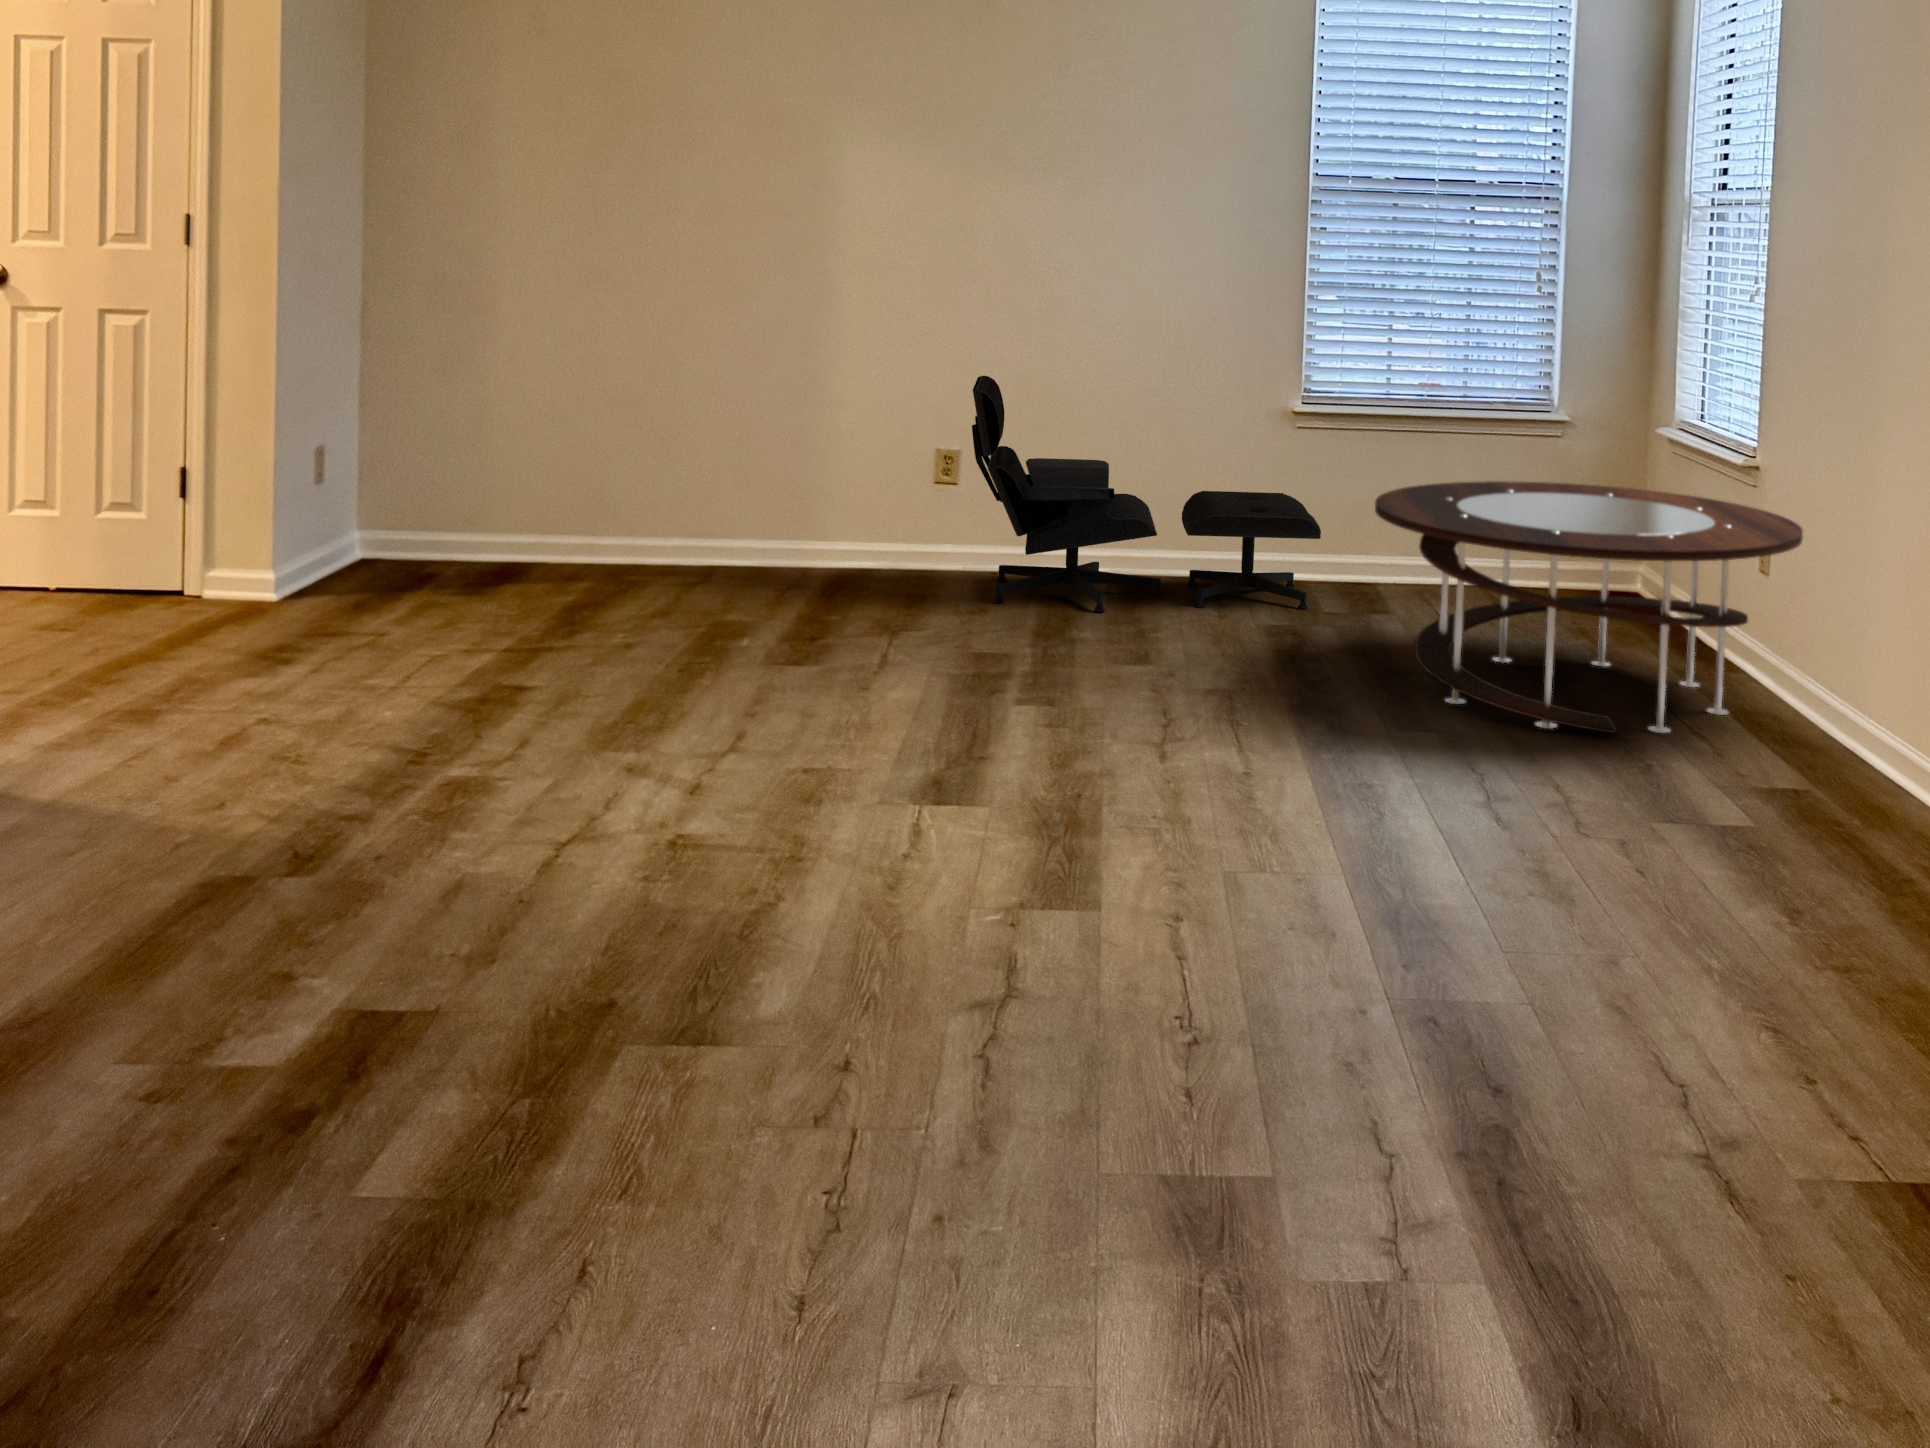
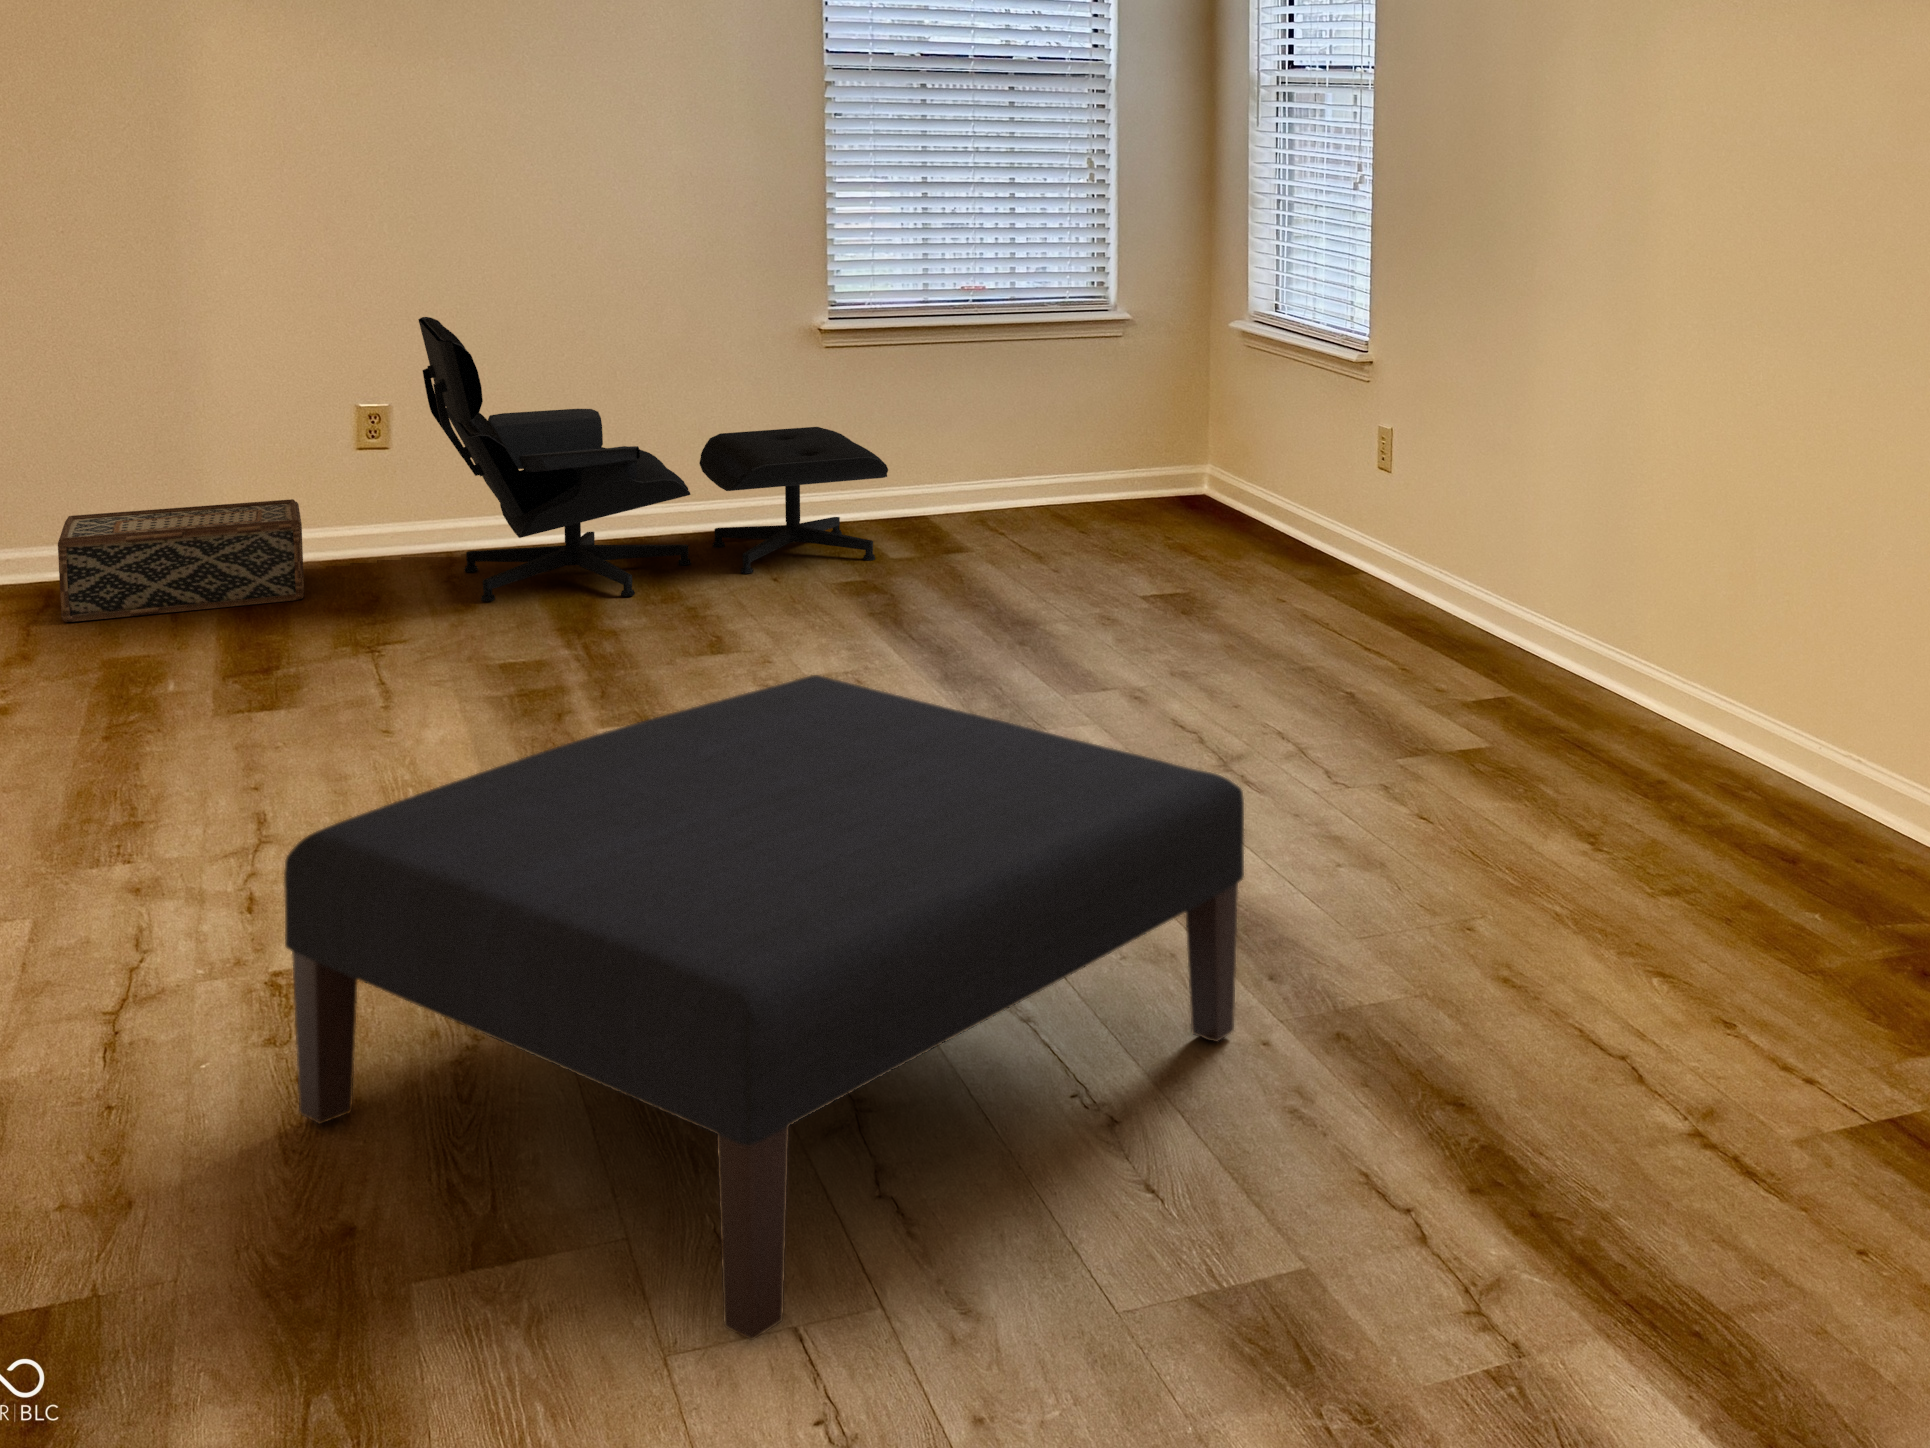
coffee table: present [1375,481,1803,733] -> none [998,392,1450,665]
woven basket: none [722,506,890,586] -> present [58,499,304,622]
ottoman: none [647,651,1355,1122] -> present [284,675,1244,1340]

